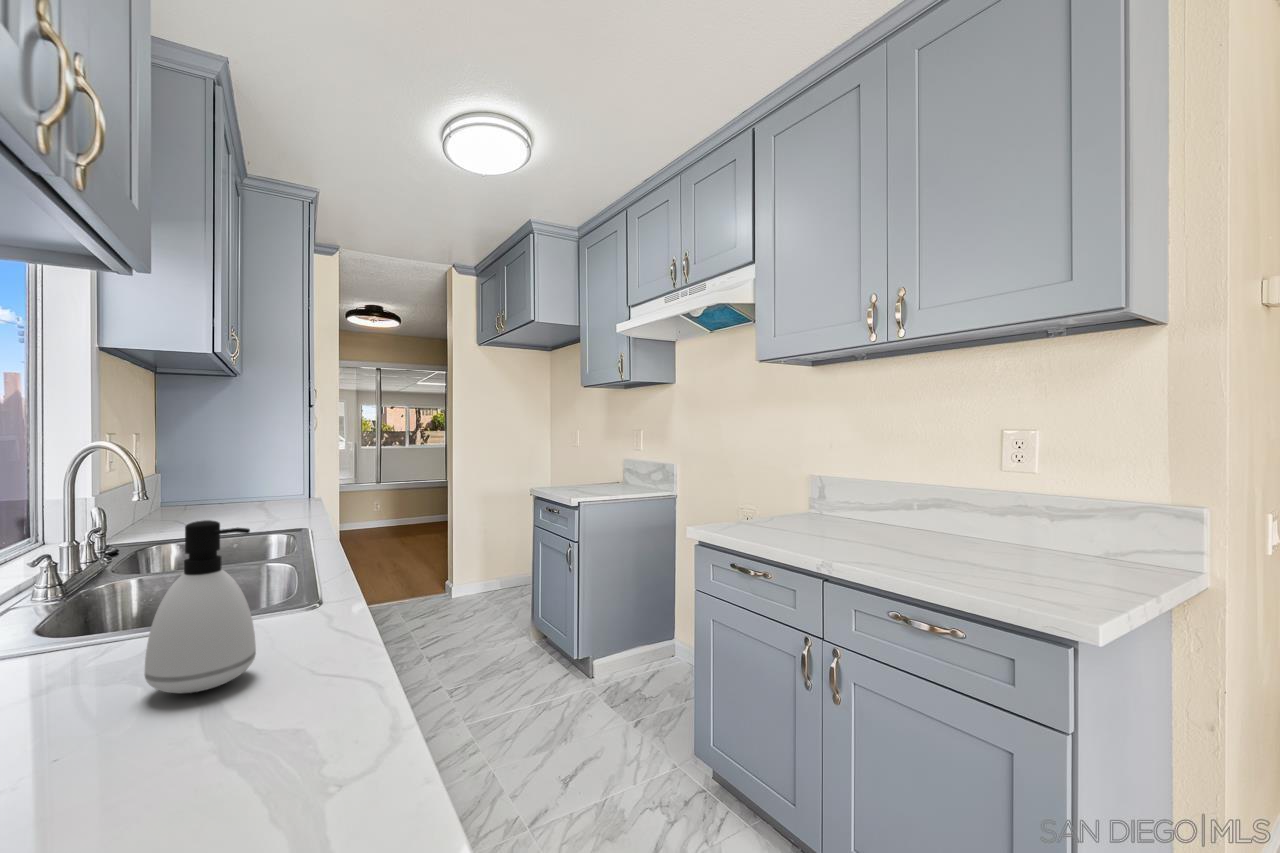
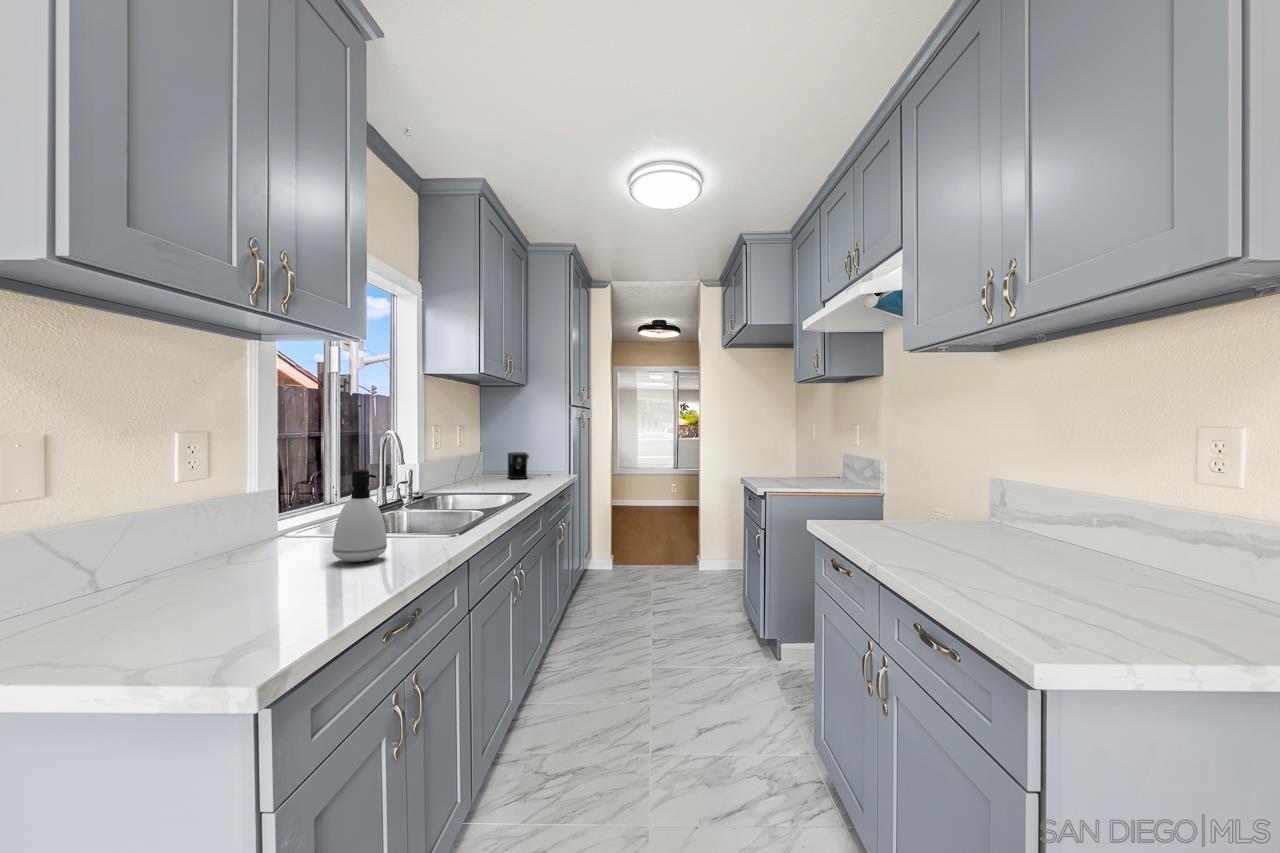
coffee maker: none [208,471,277,510] -> present [508,452,550,479]

